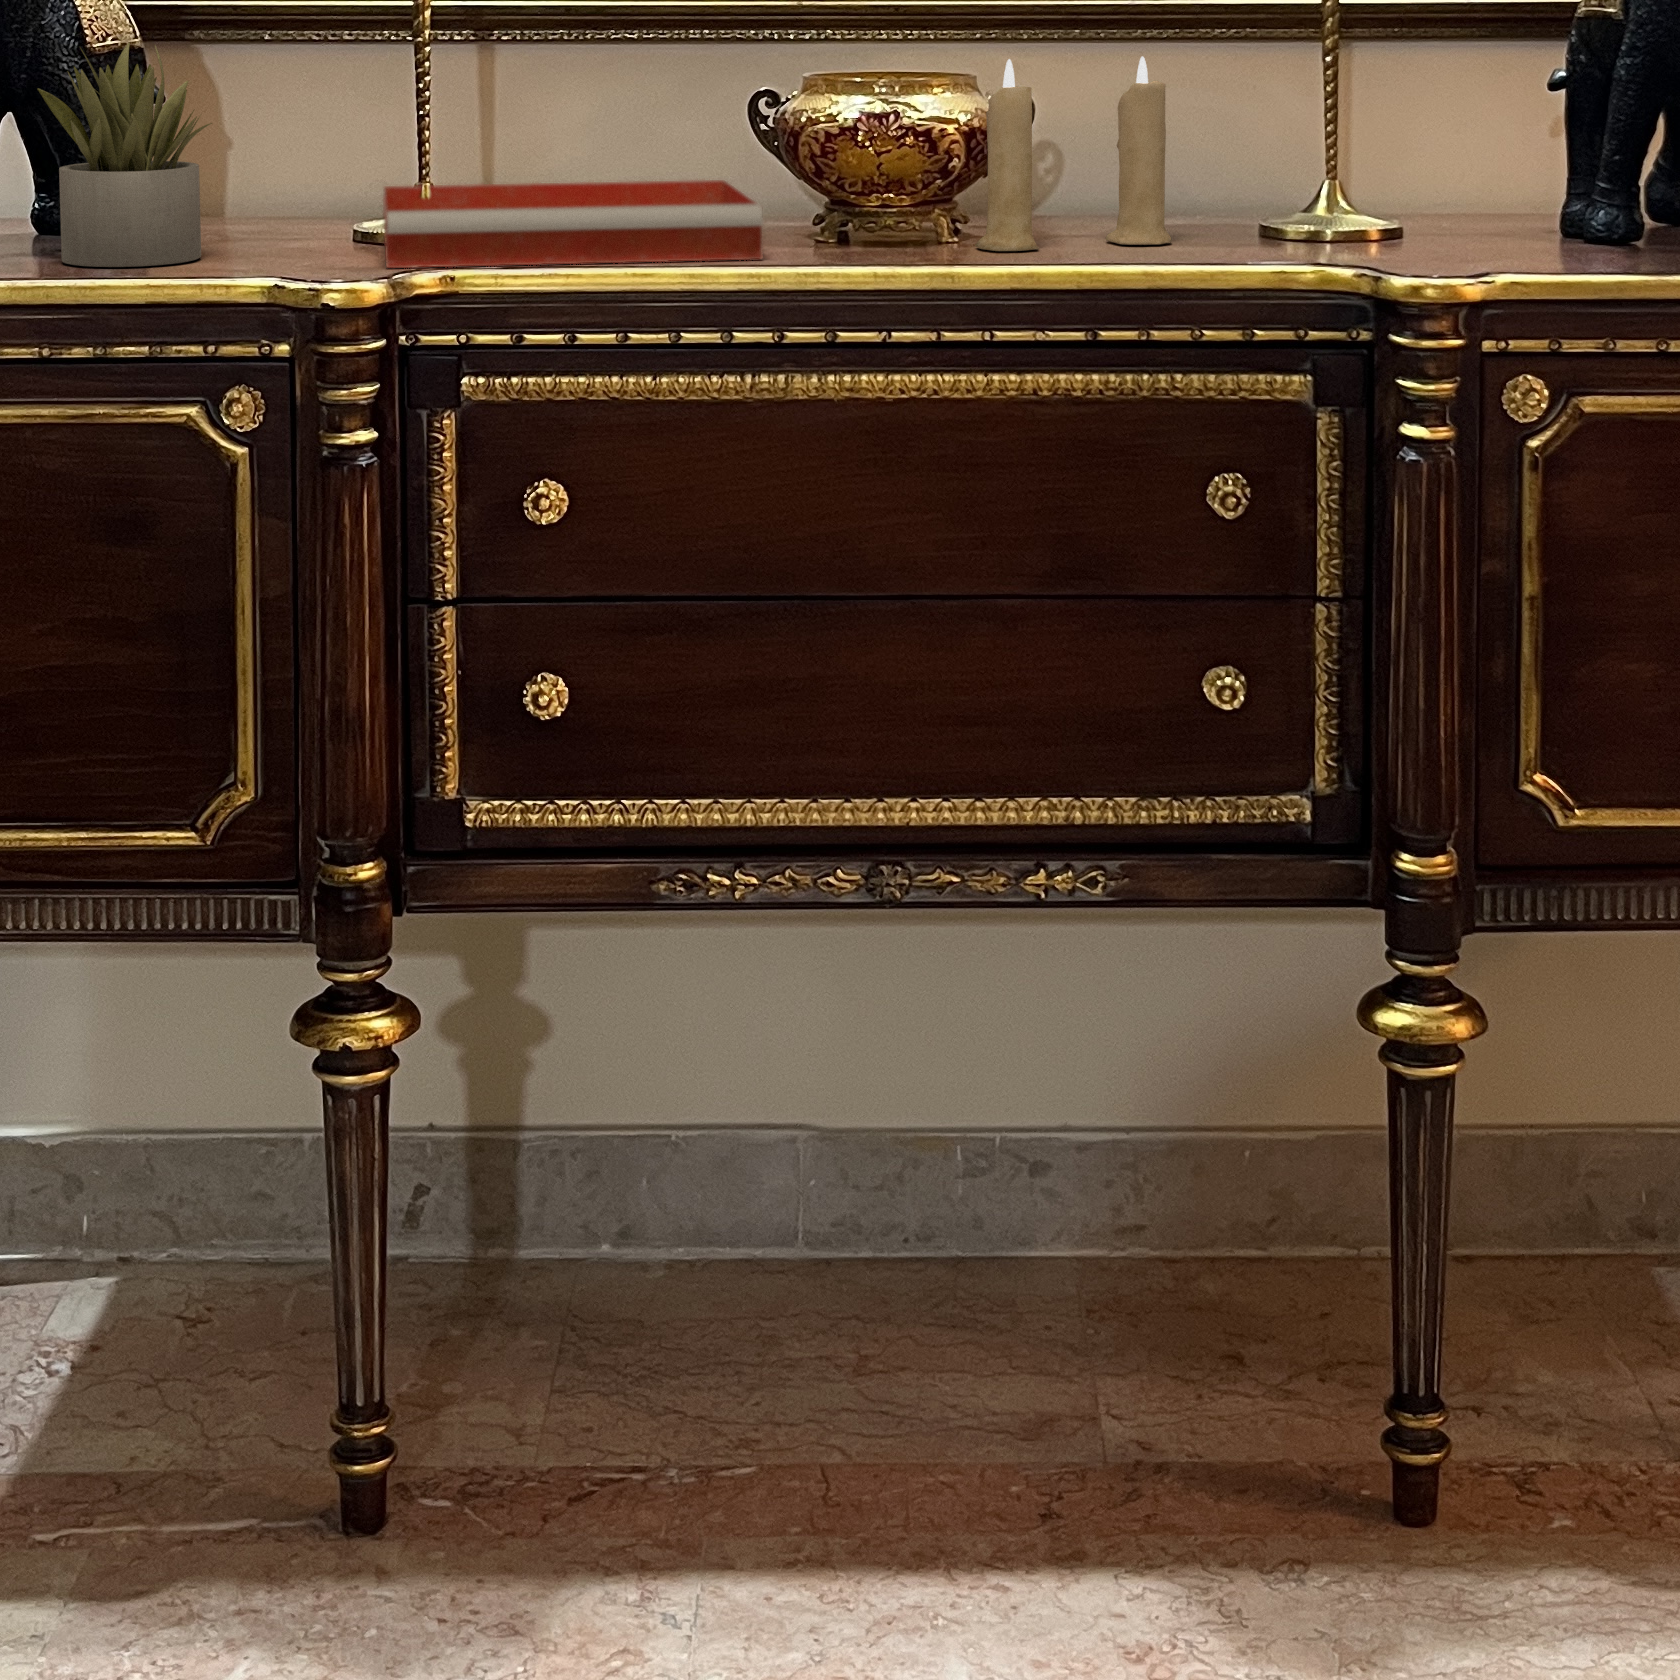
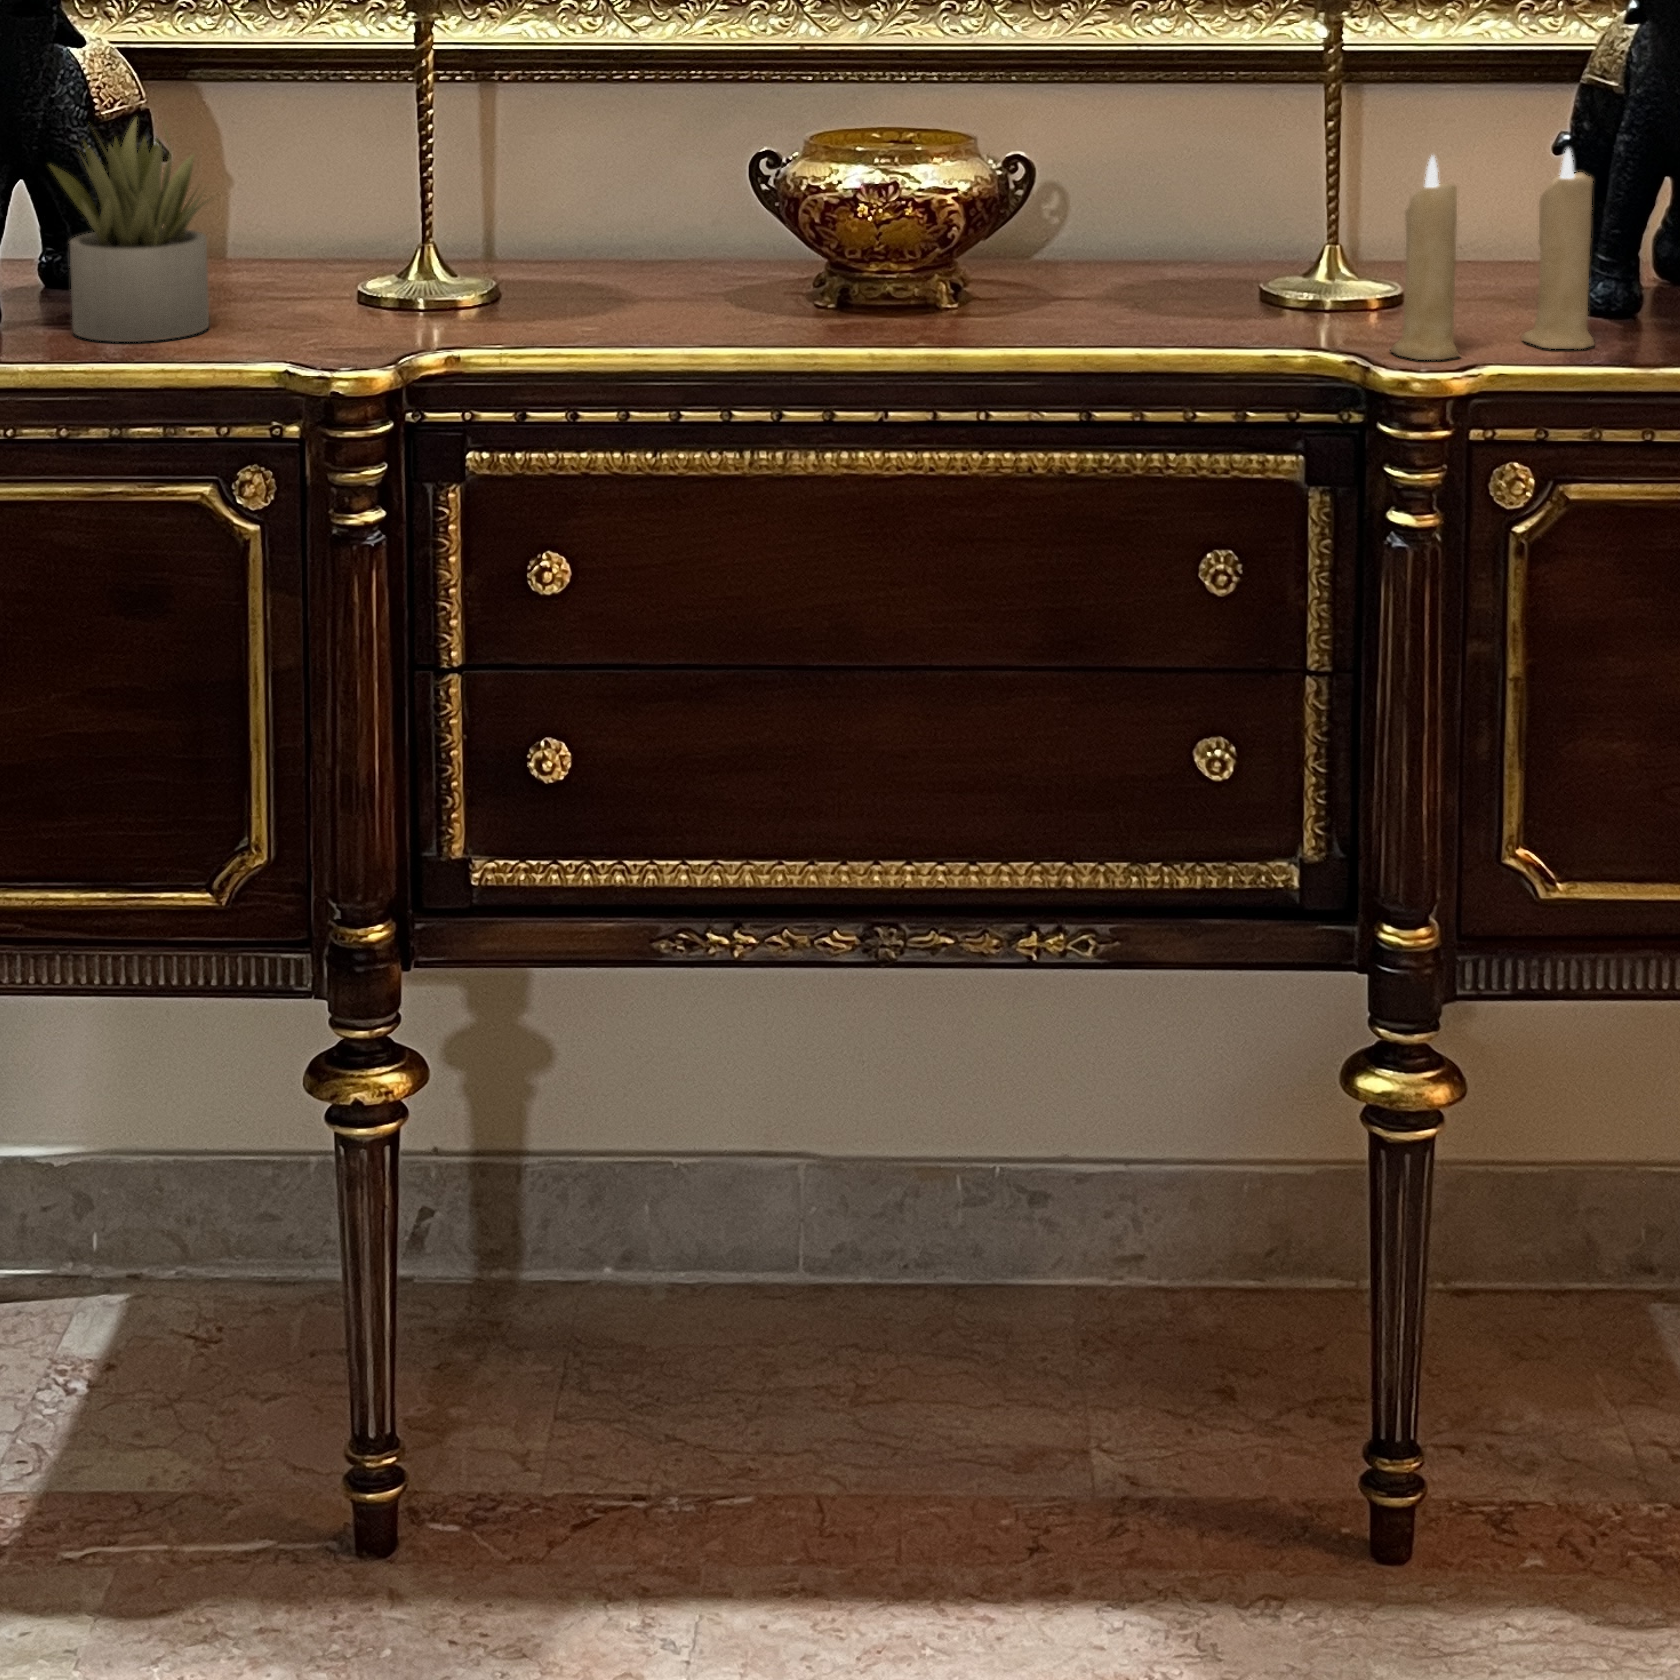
candle: present [975,56,1172,251] -> present [1391,149,1594,360]
tray: present [383,180,763,268] -> none [387,234,763,345]

